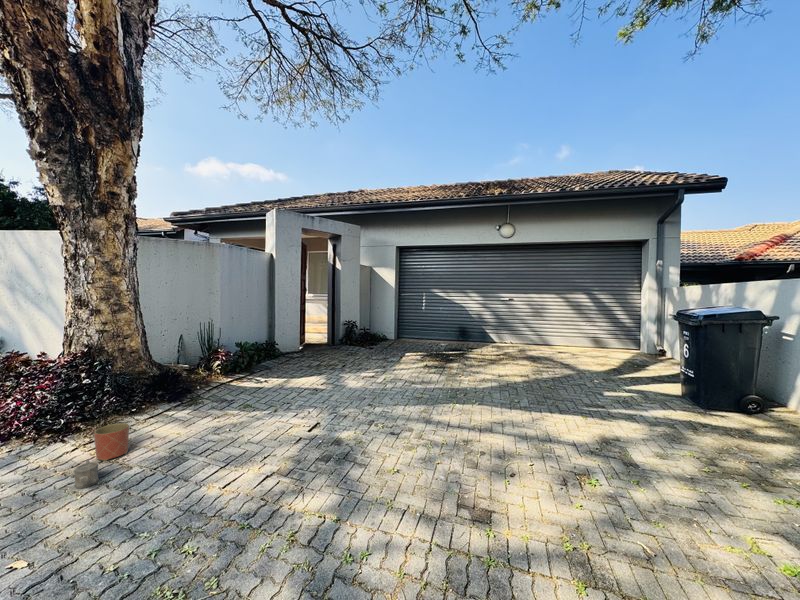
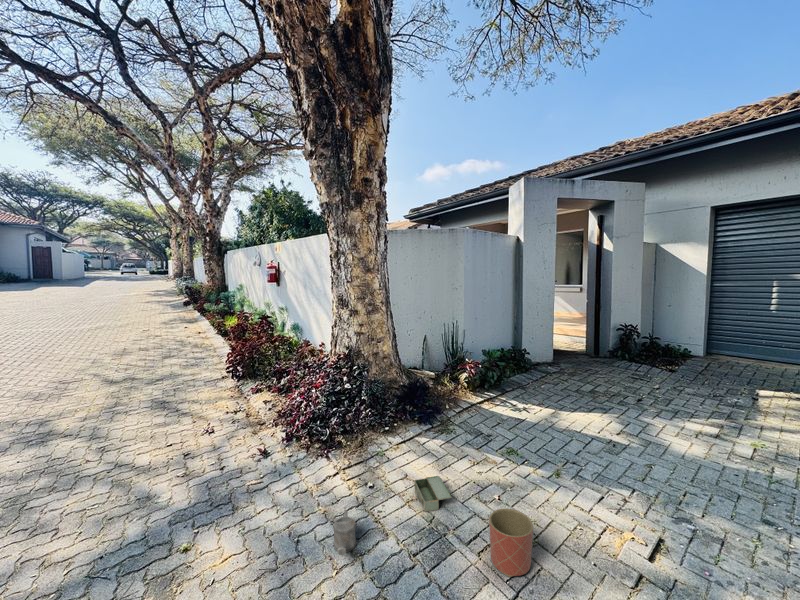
planter: present [94,423,129,461] -> present [489,509,533,577]
toolbox: none [159,428,190,450] -> present [414,476,452,512]

